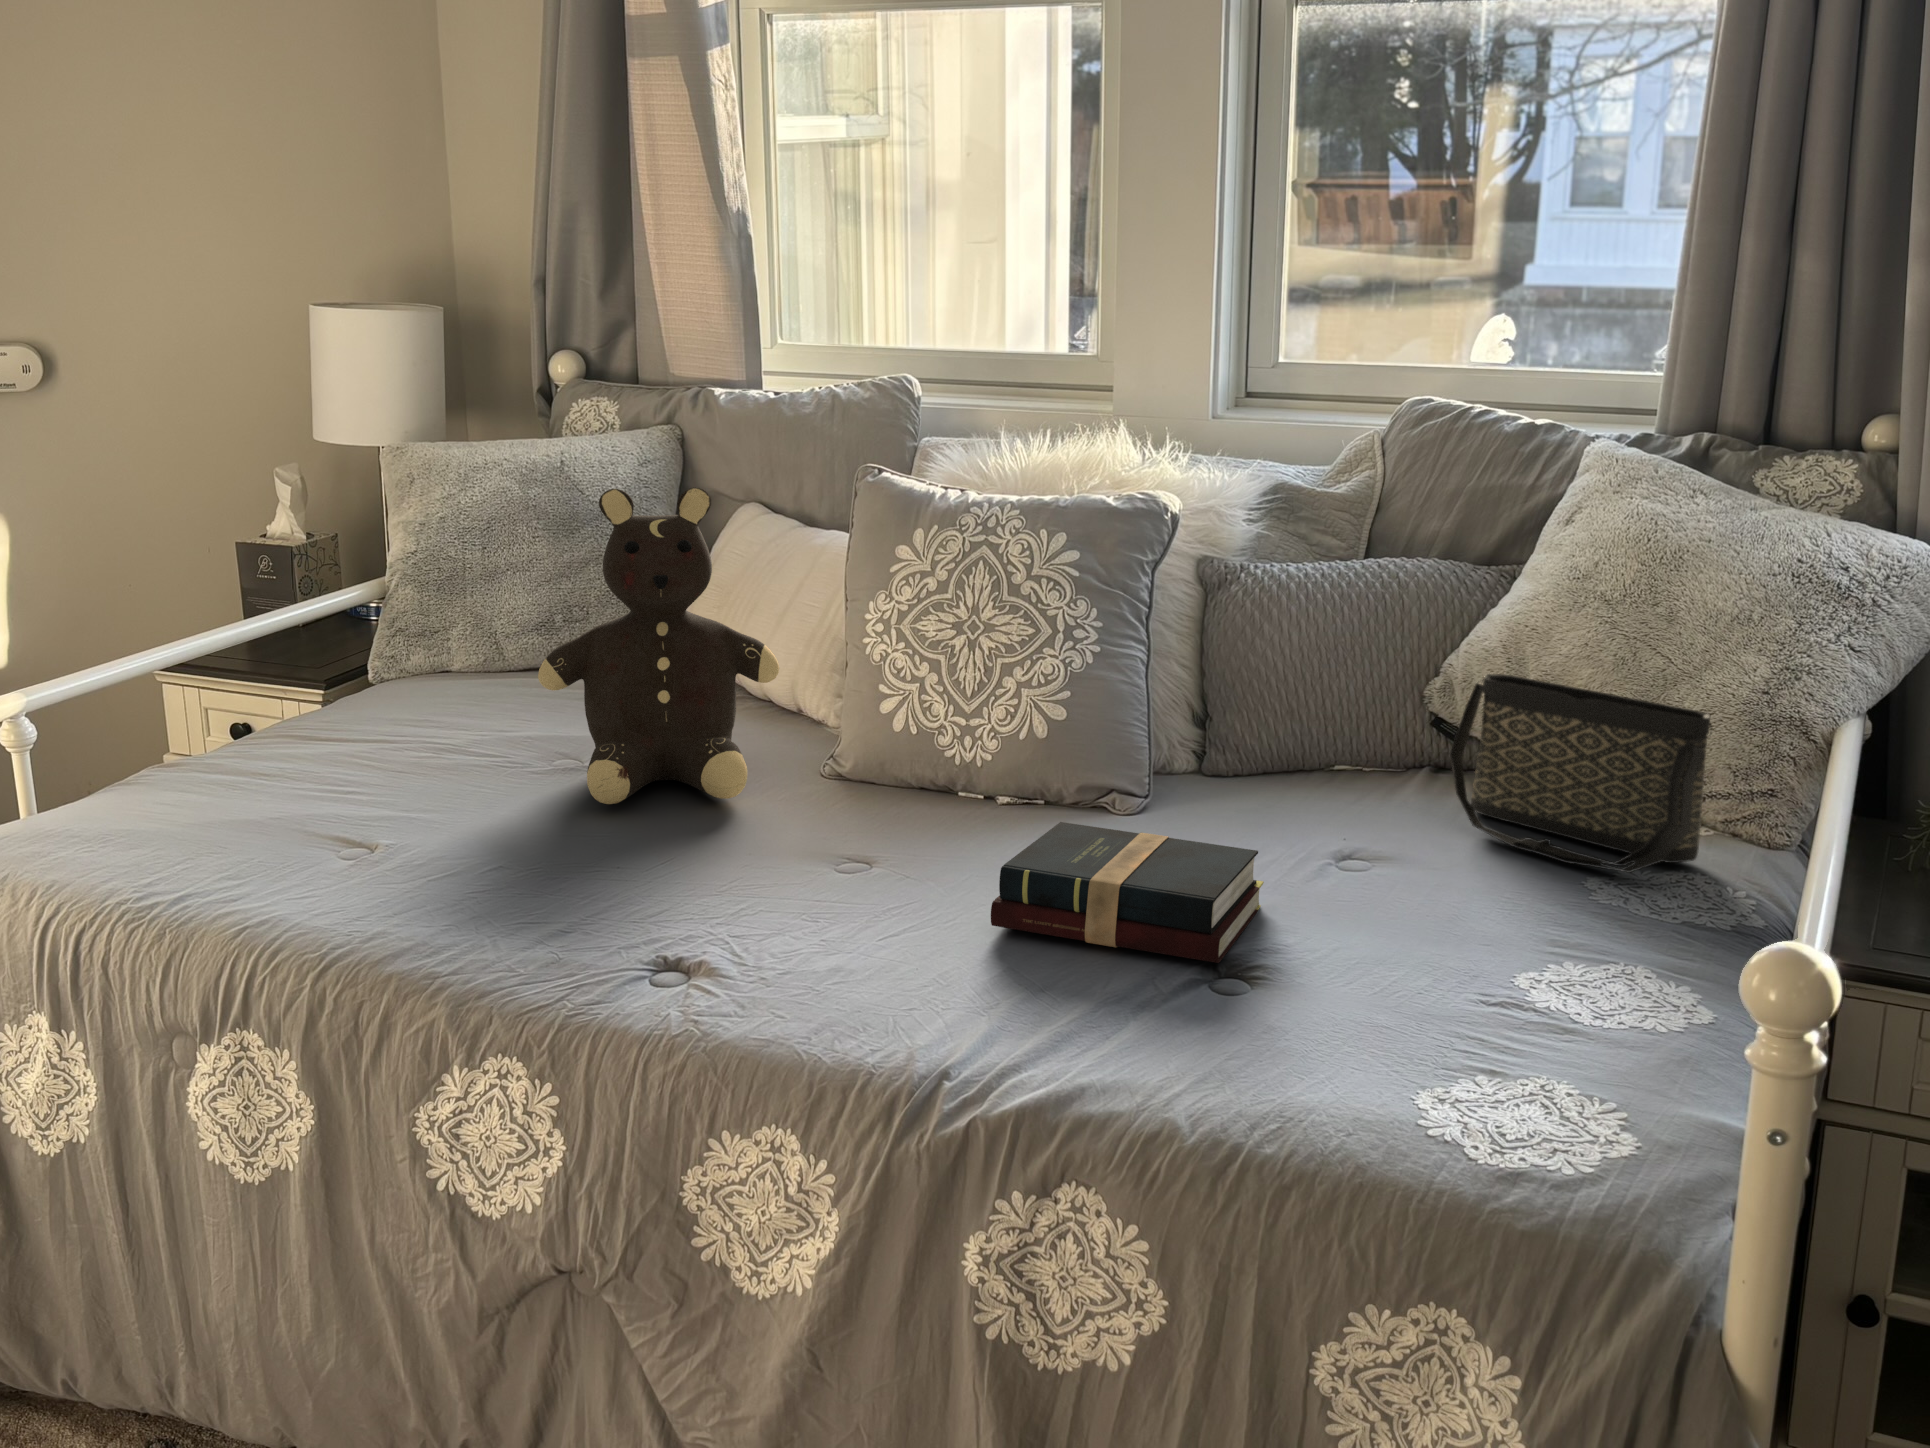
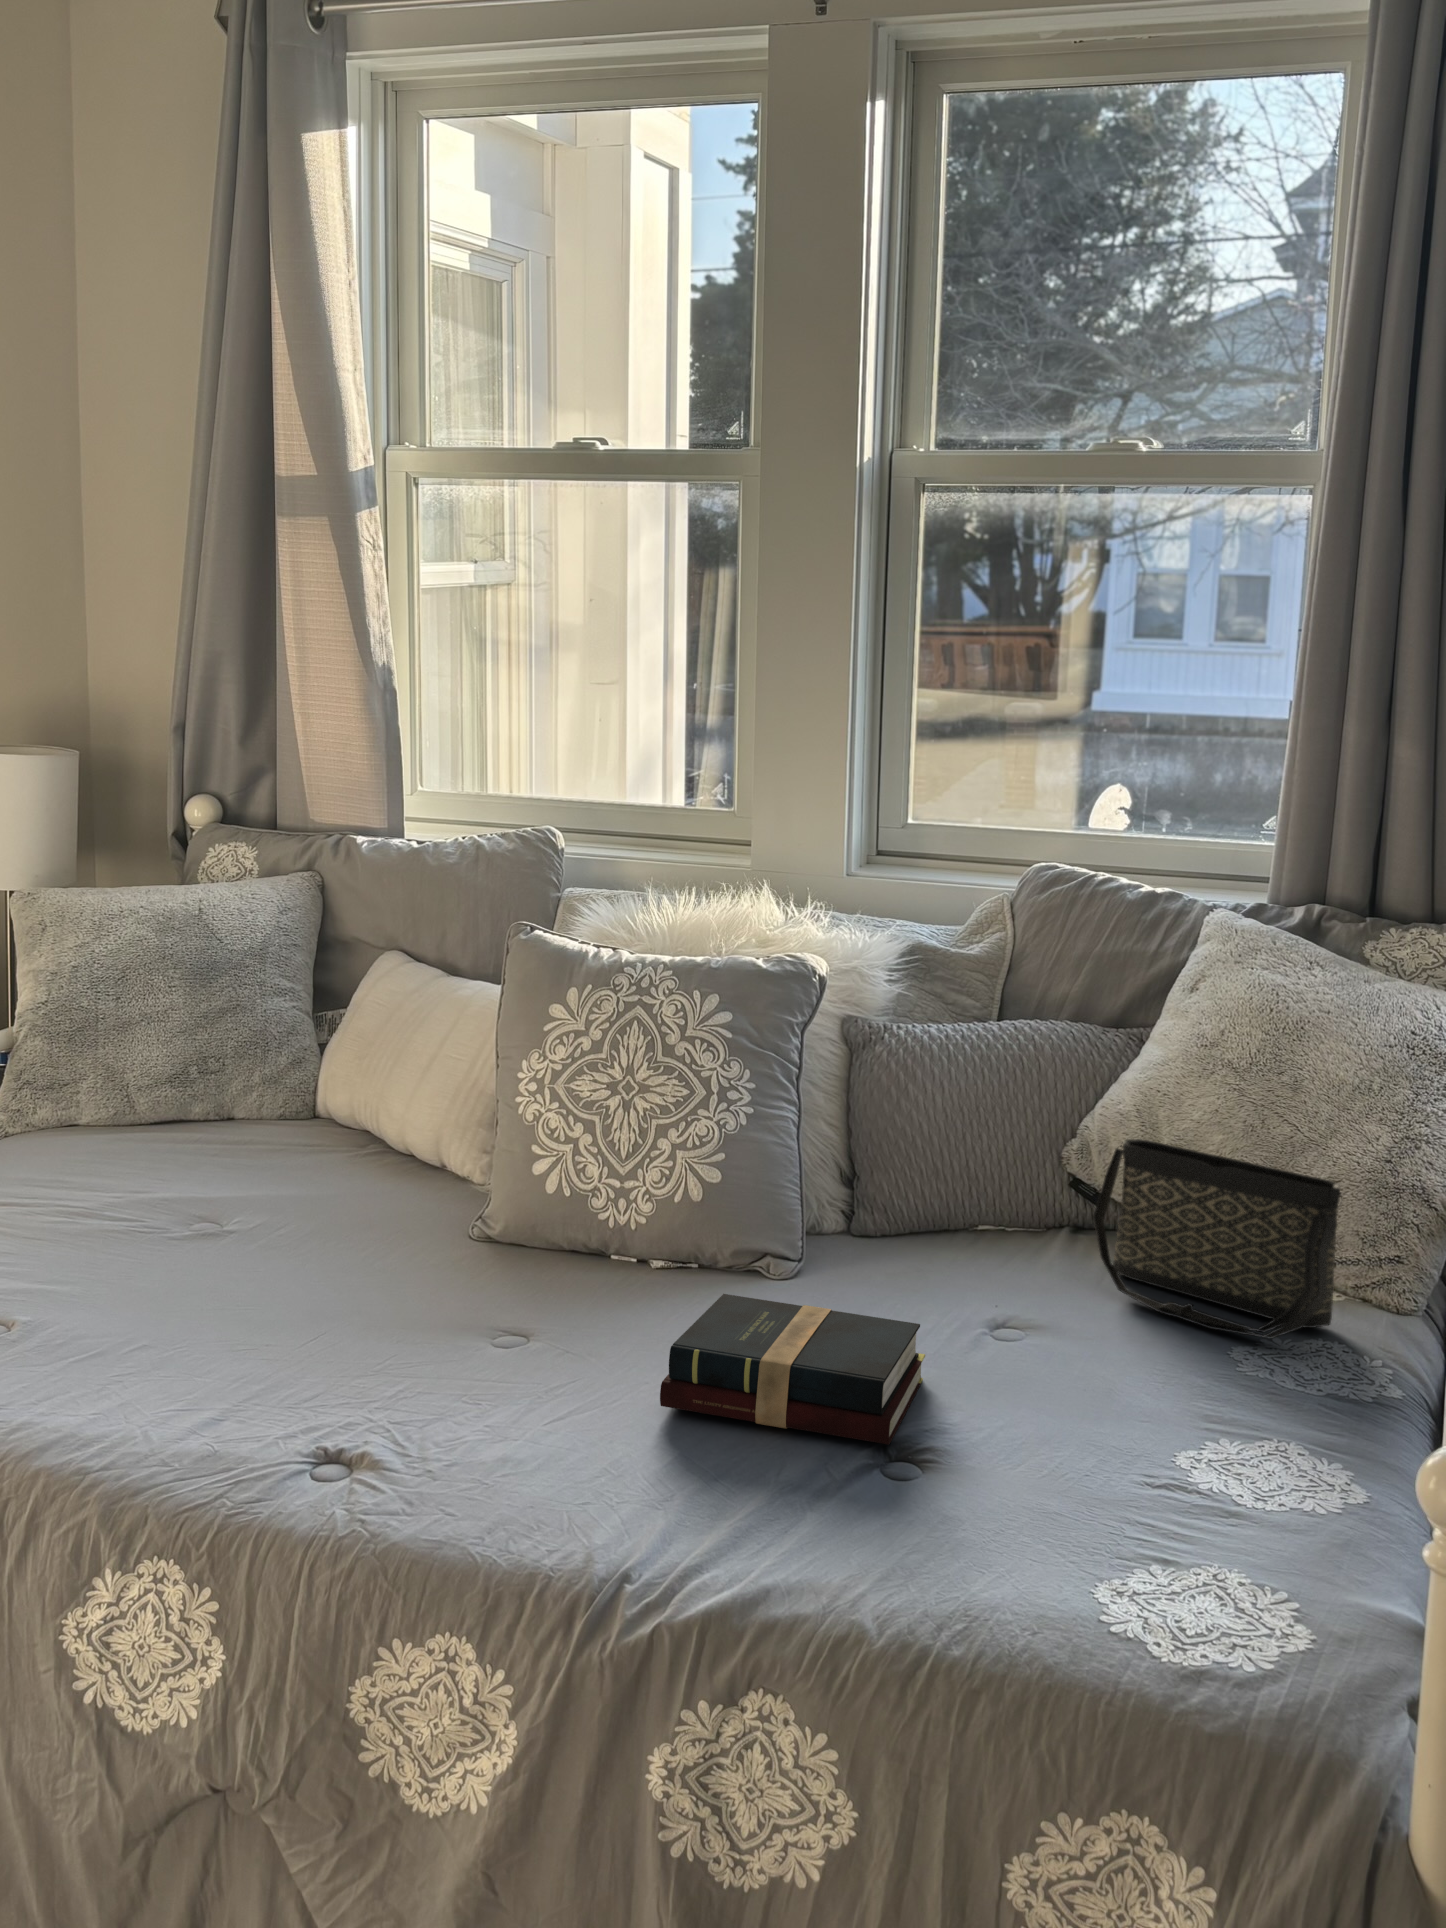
teddy bear: present [538,487,779,804] -> none [187,949,432,1273]

